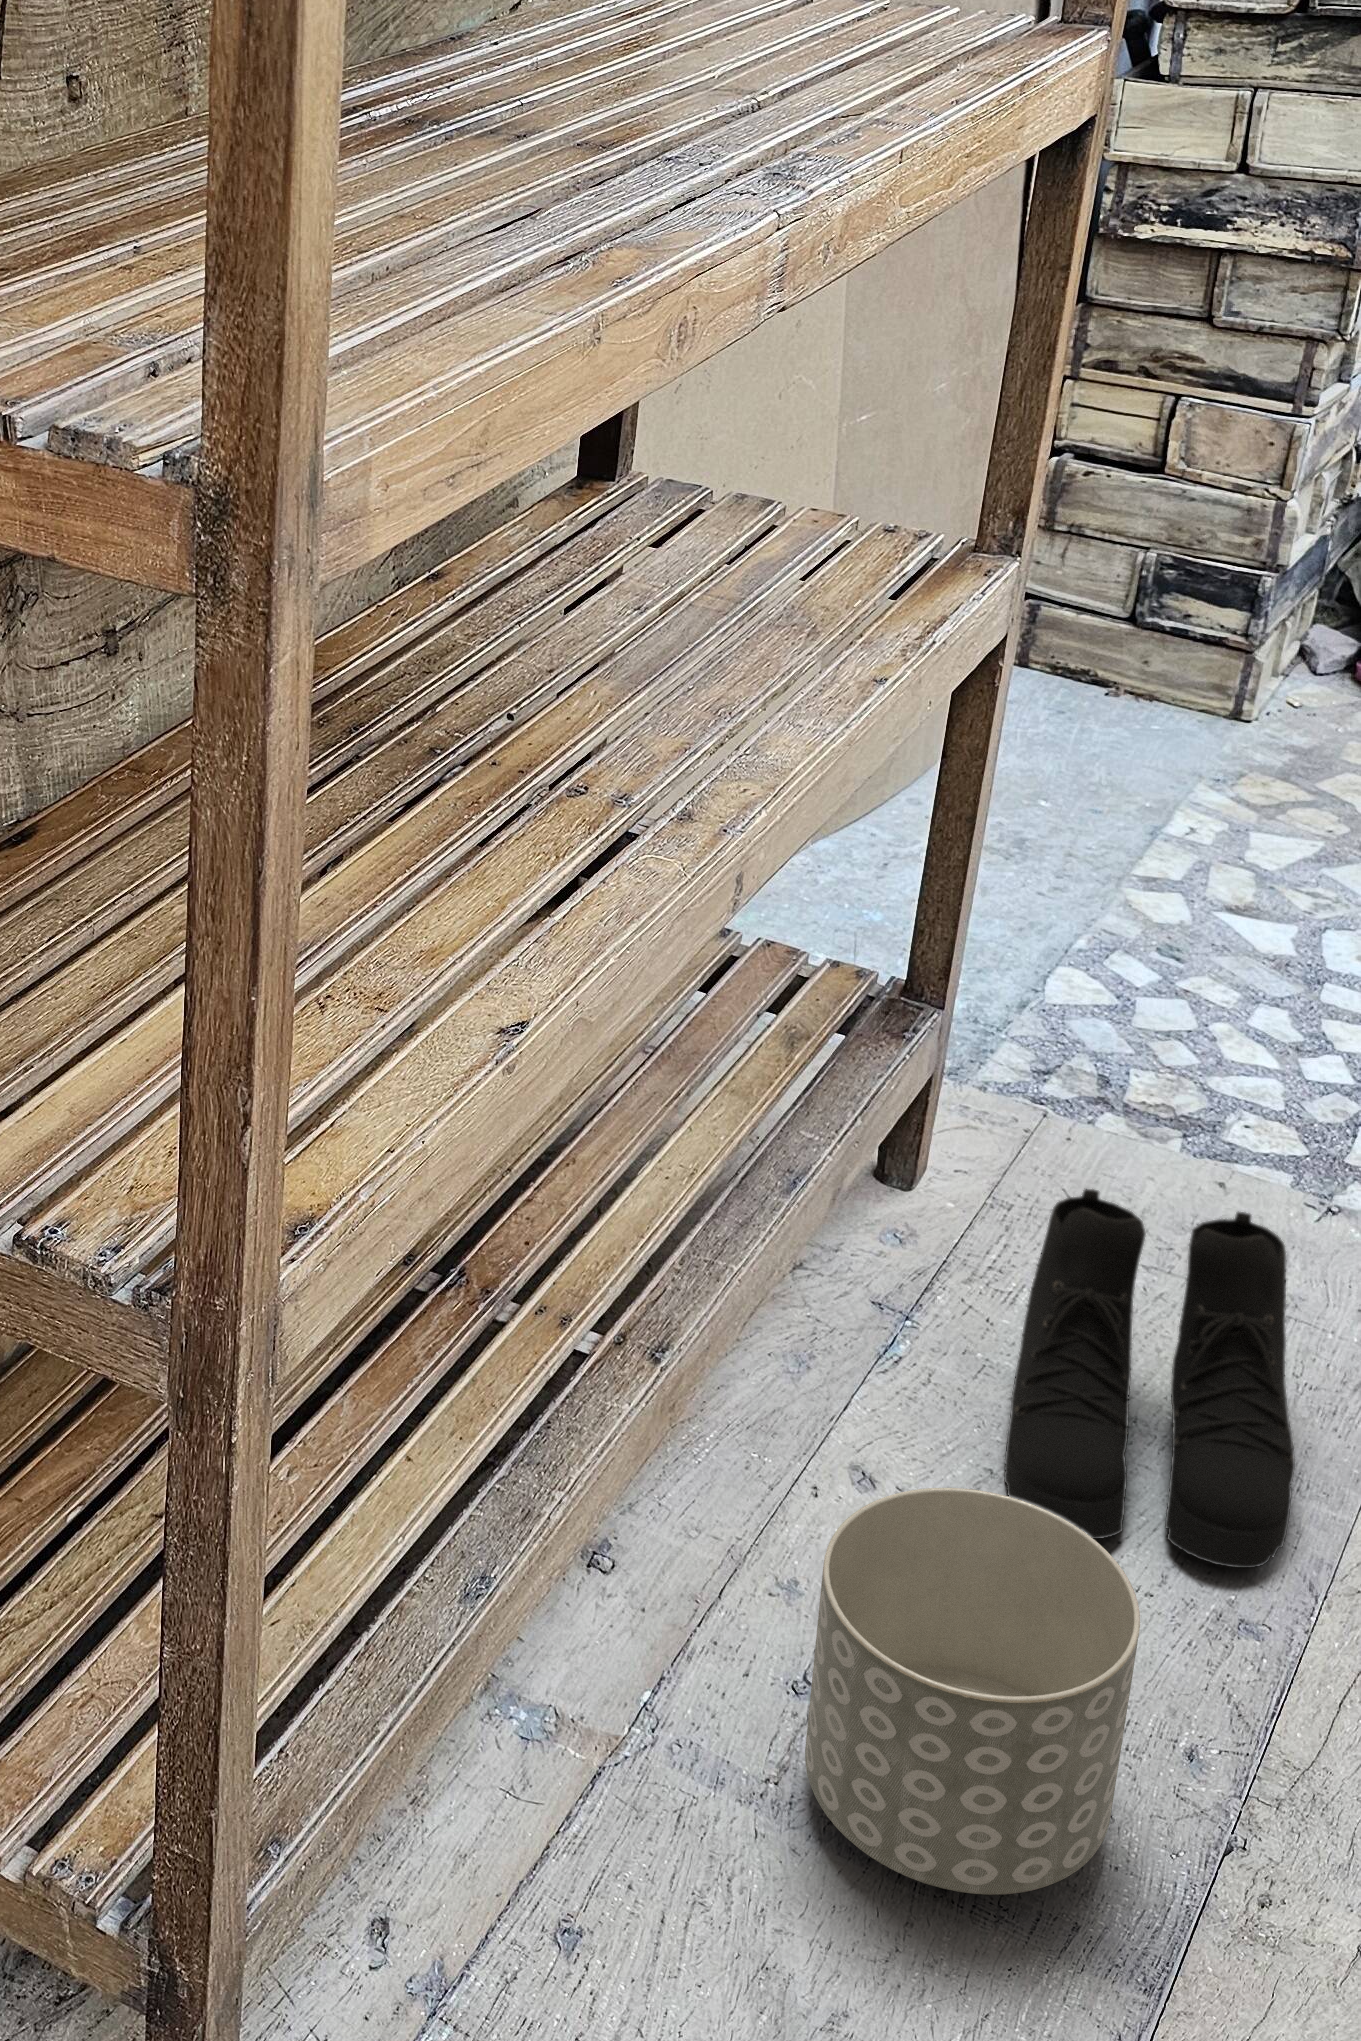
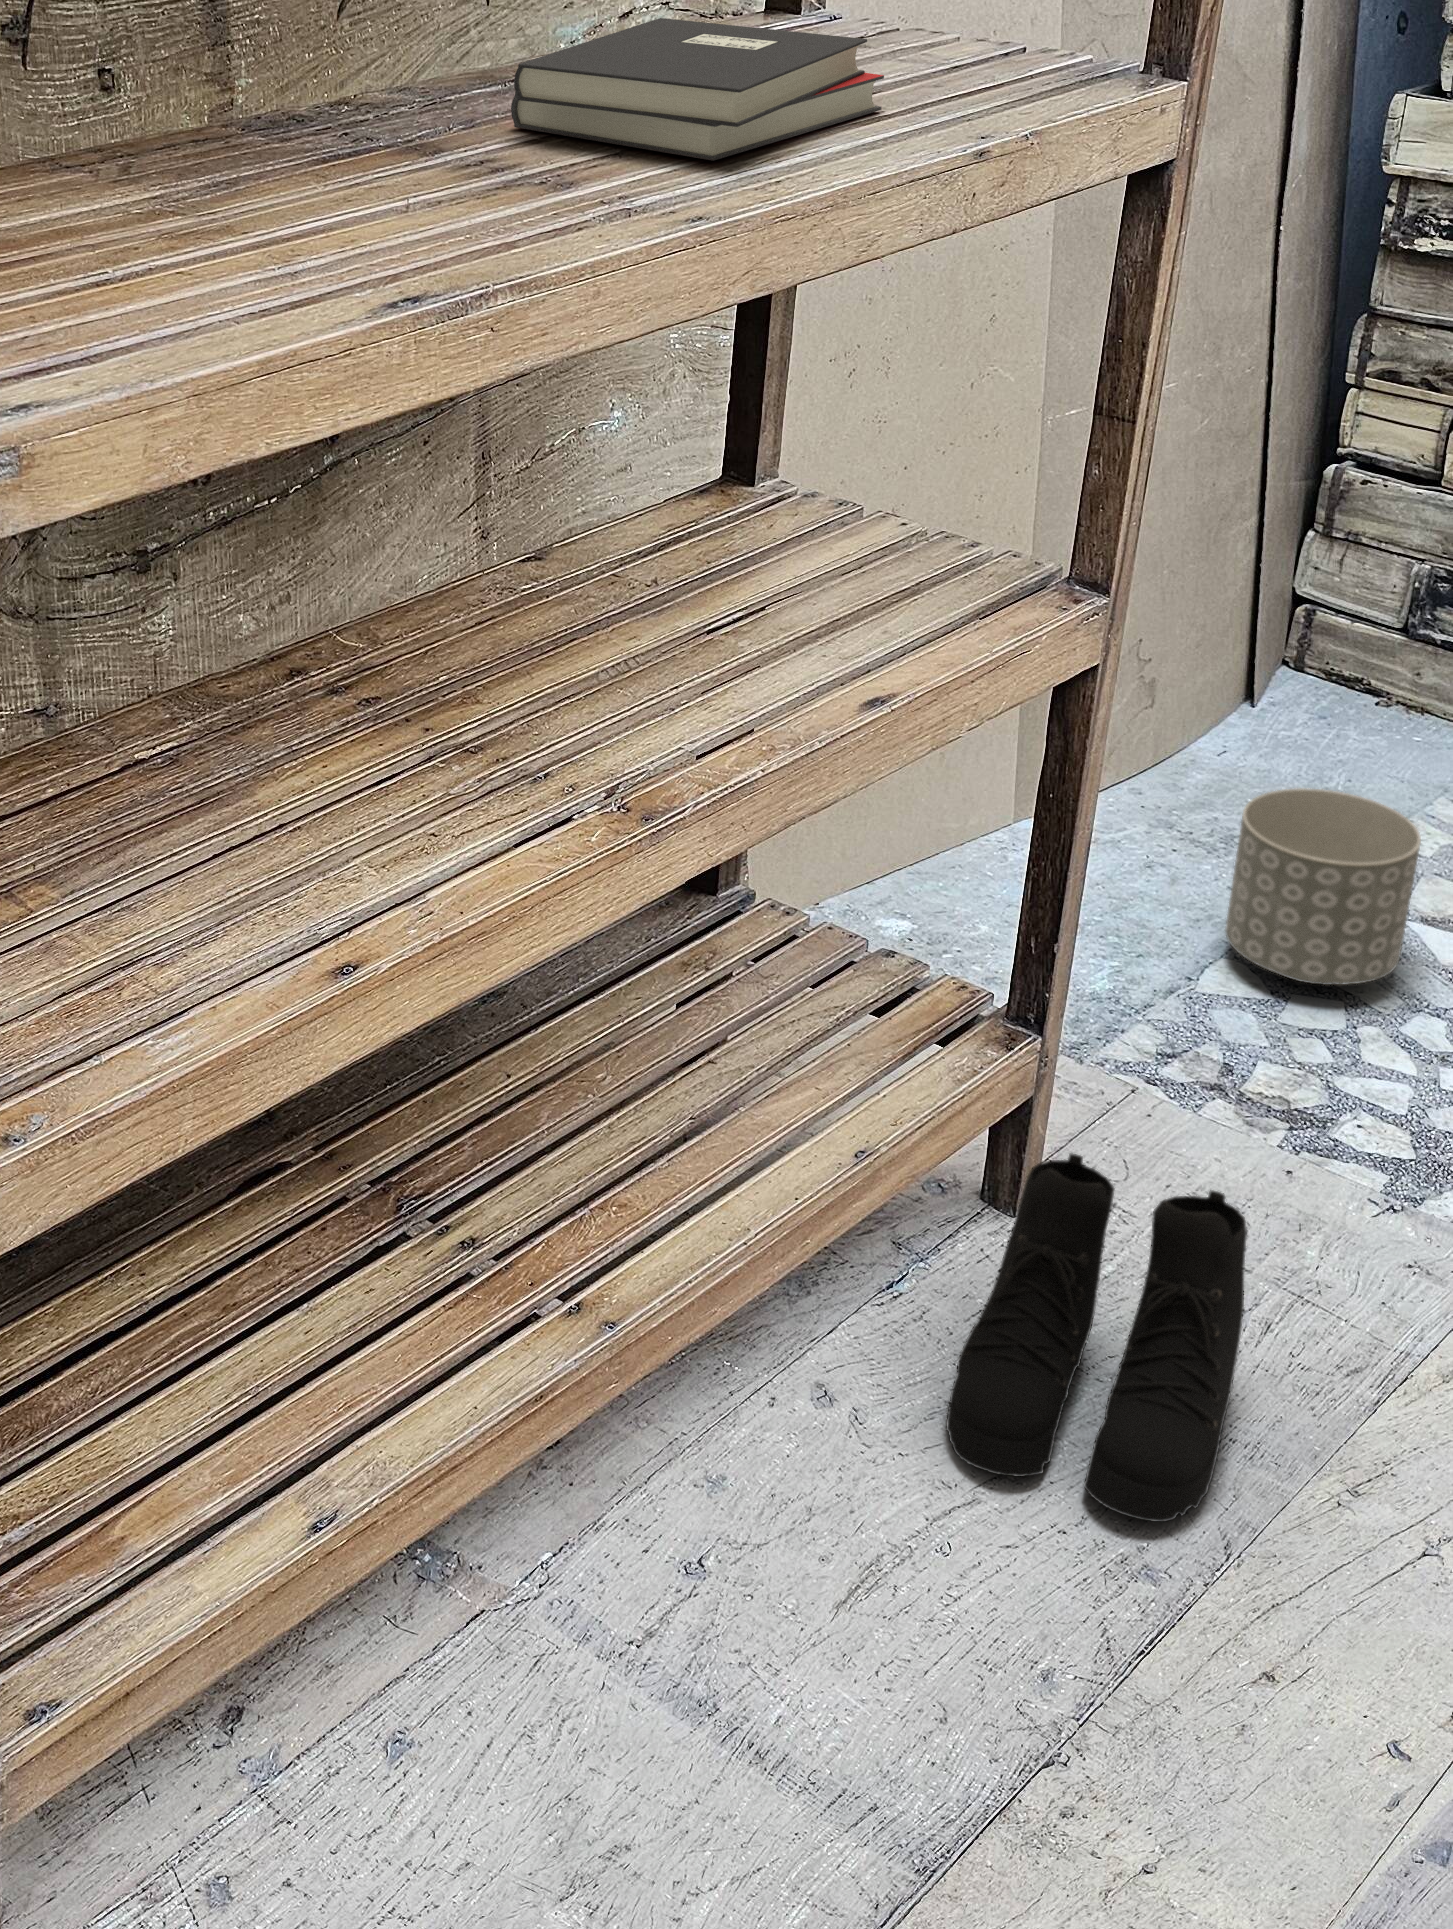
hardback book: none [524,9,890,156] -> present [511,18,884,161]
planter: present [805,1488,1140,1895] -> present [1225,788,1421,985]

